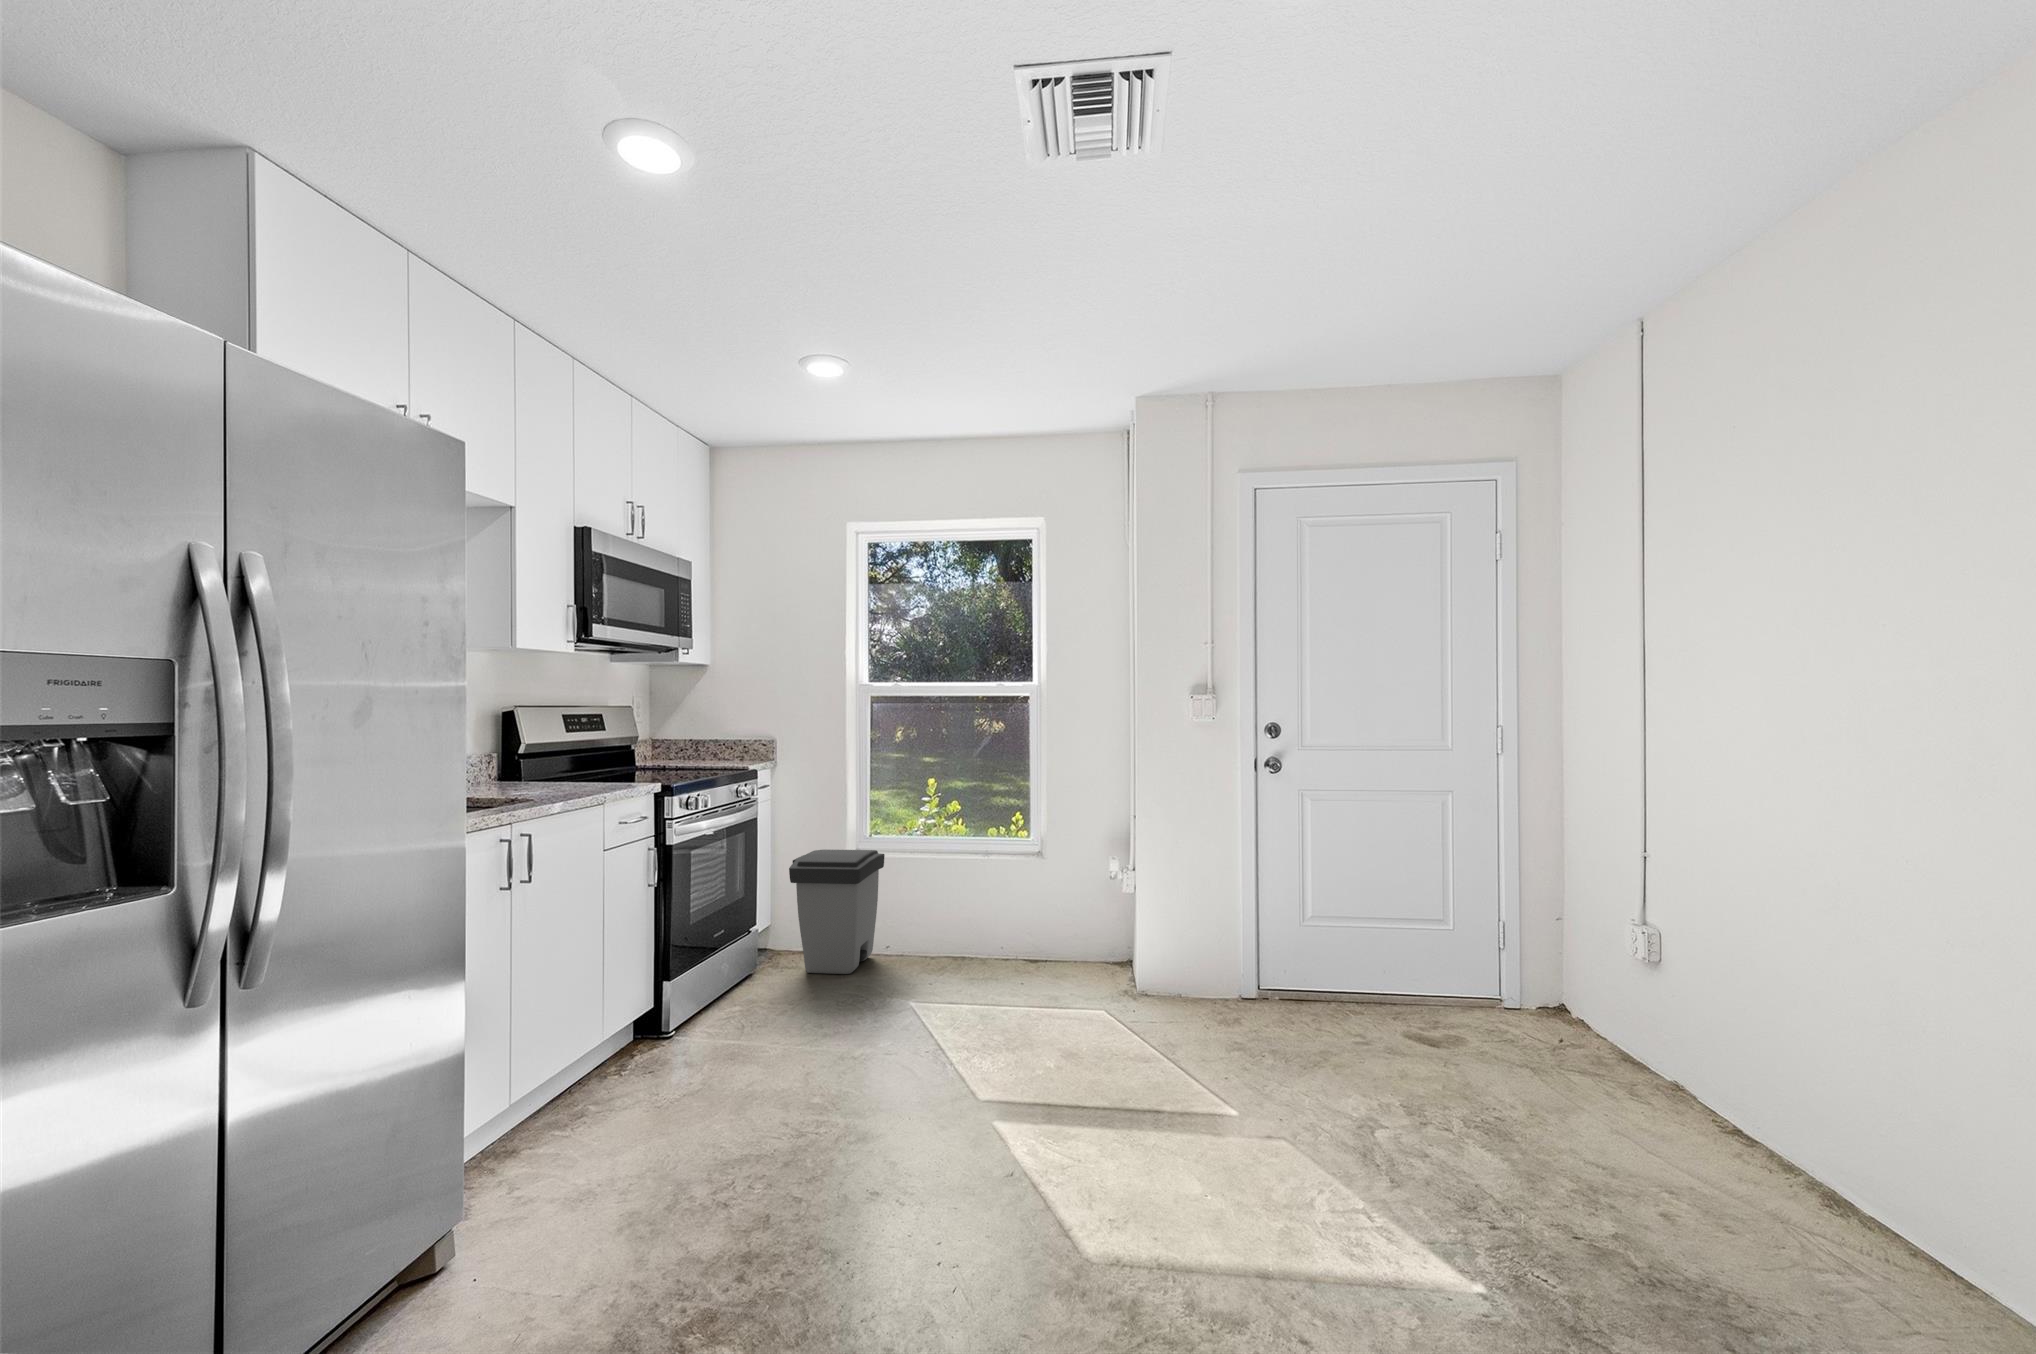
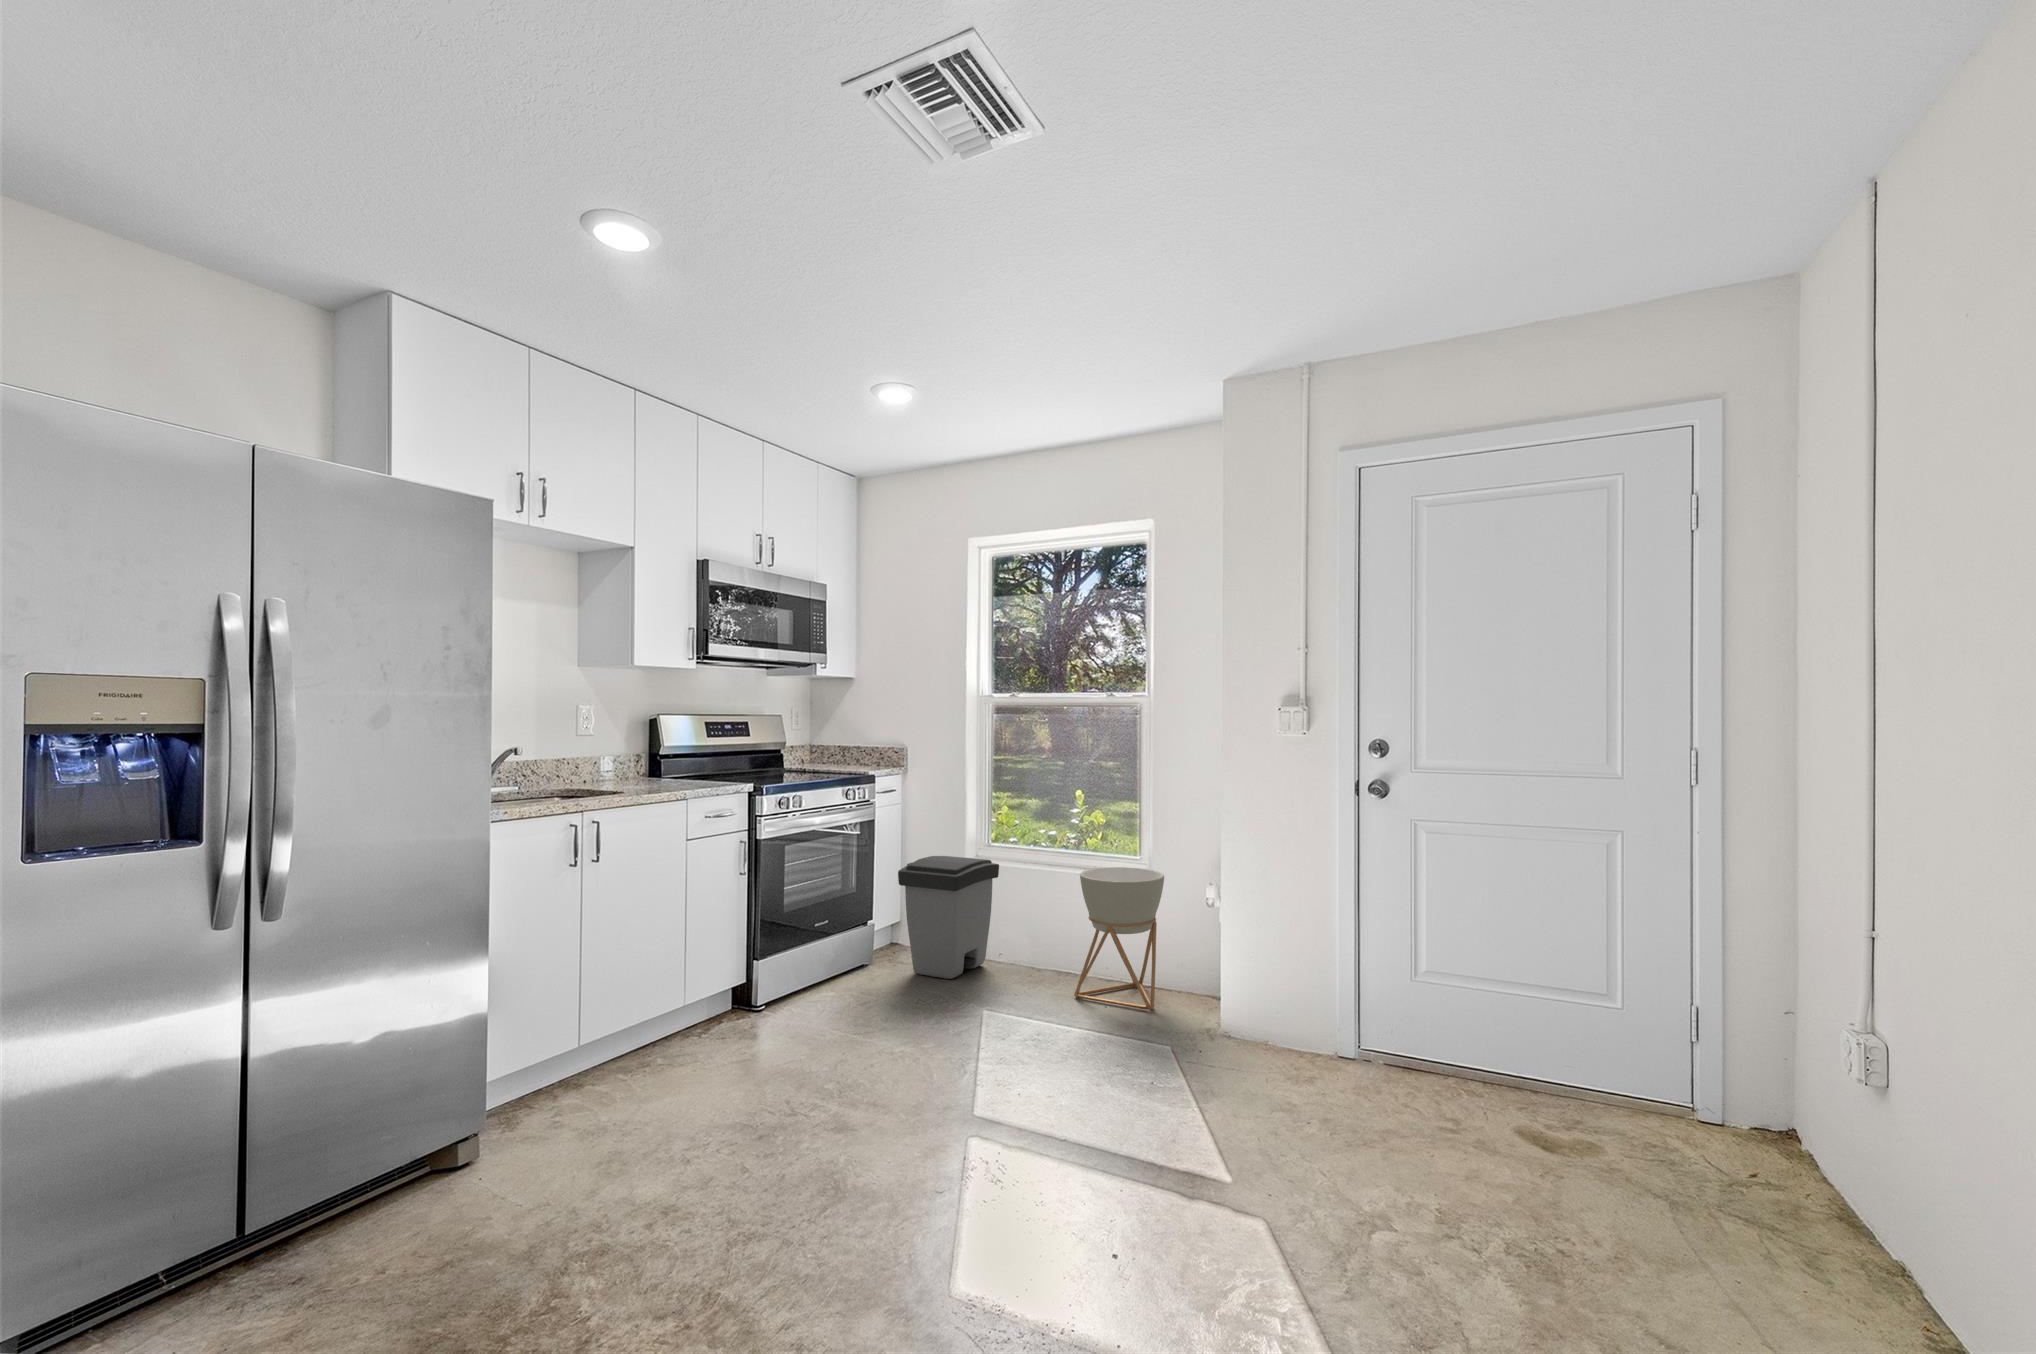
planter: none [983,848,1065,980] -> present [1074,867,1164,1010]

